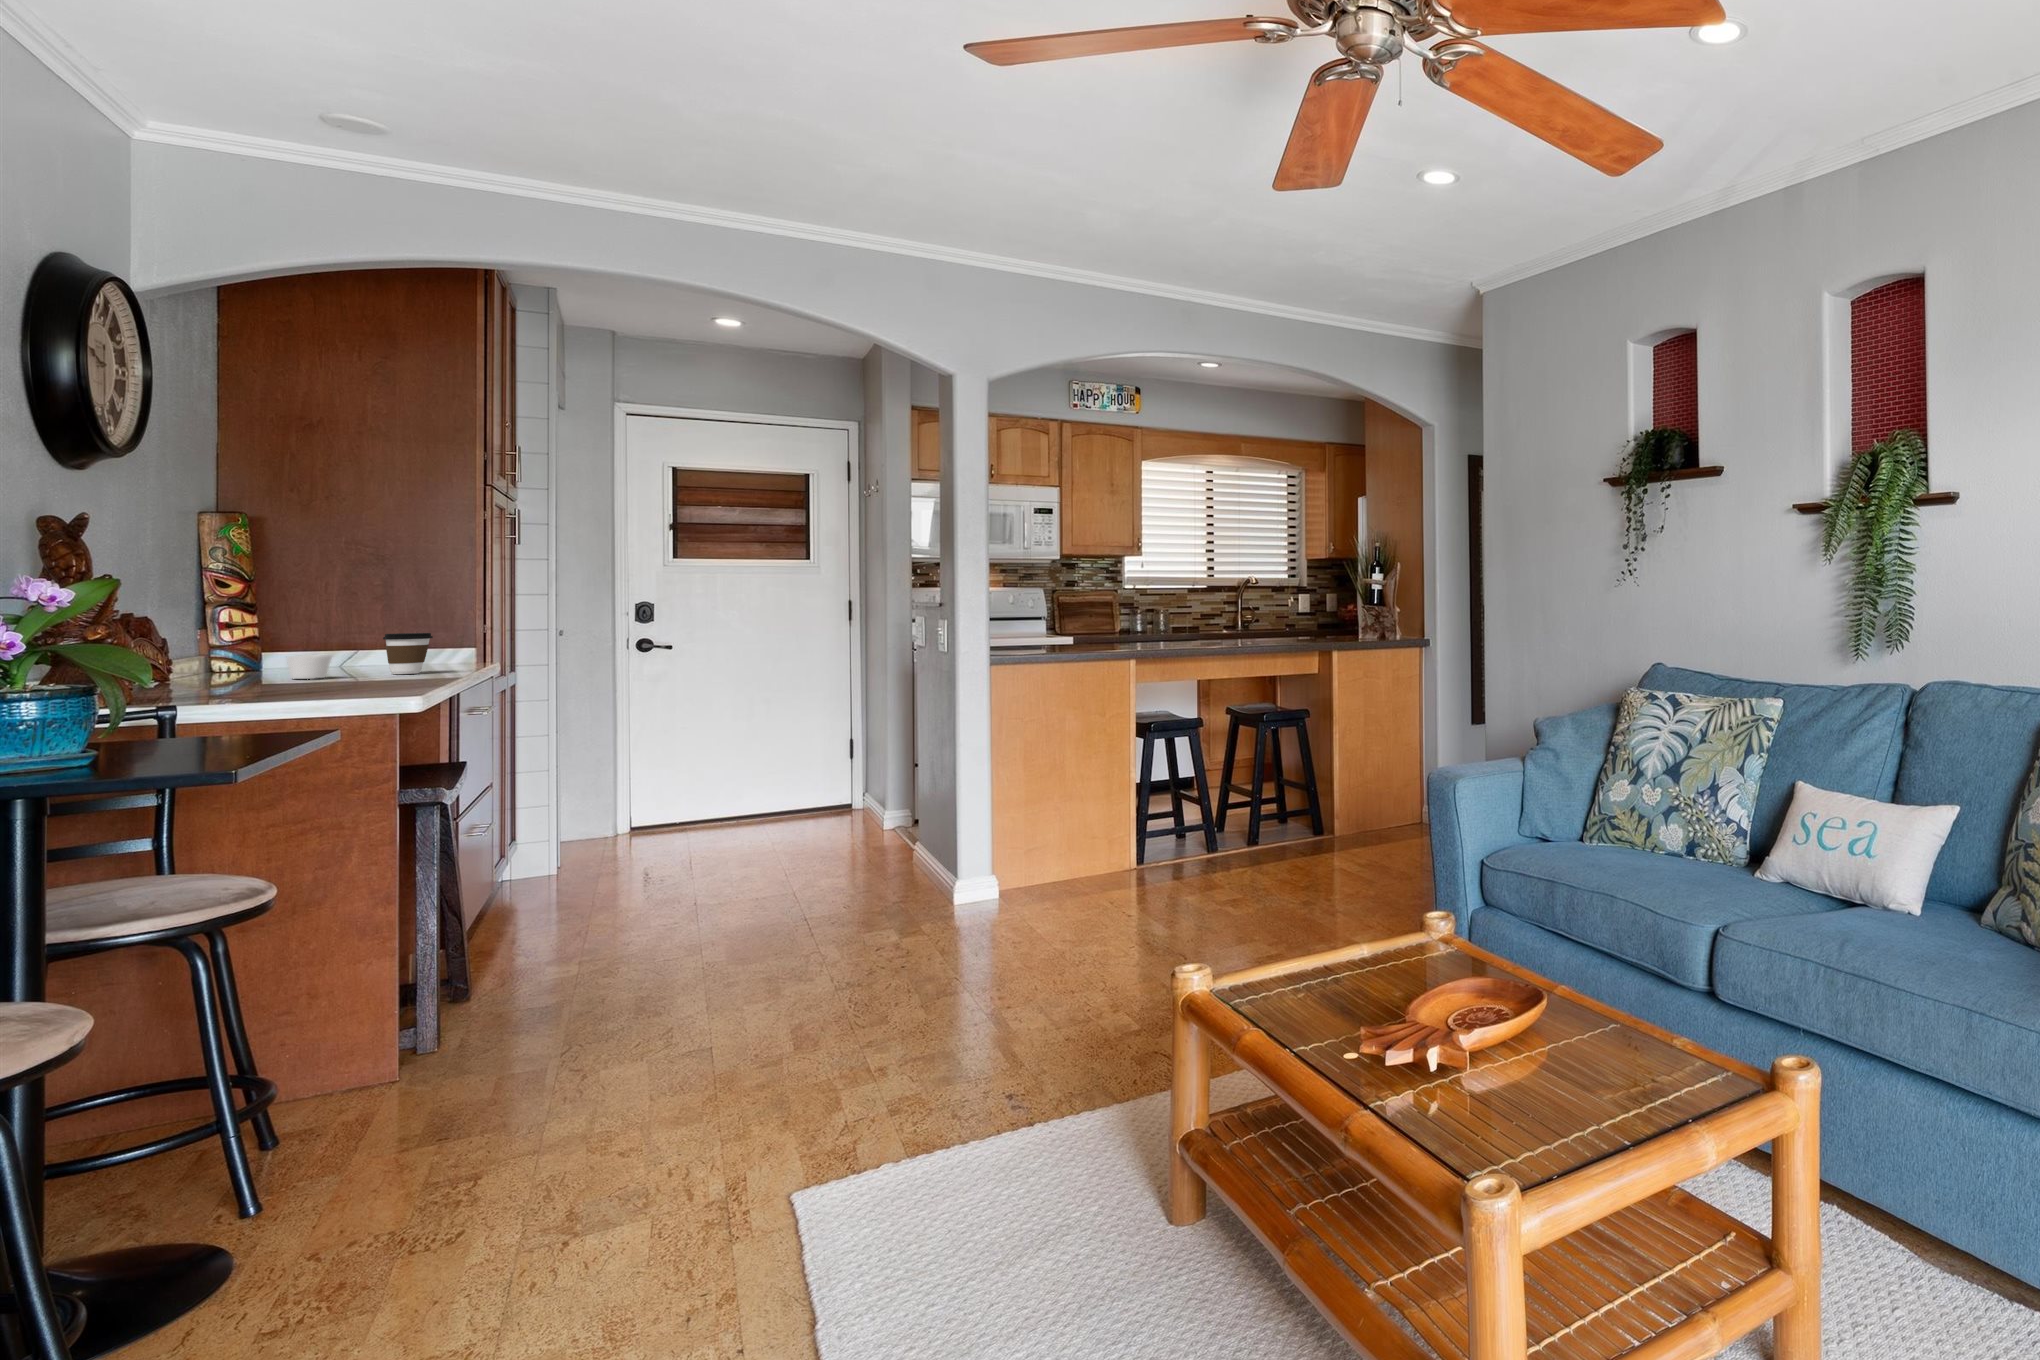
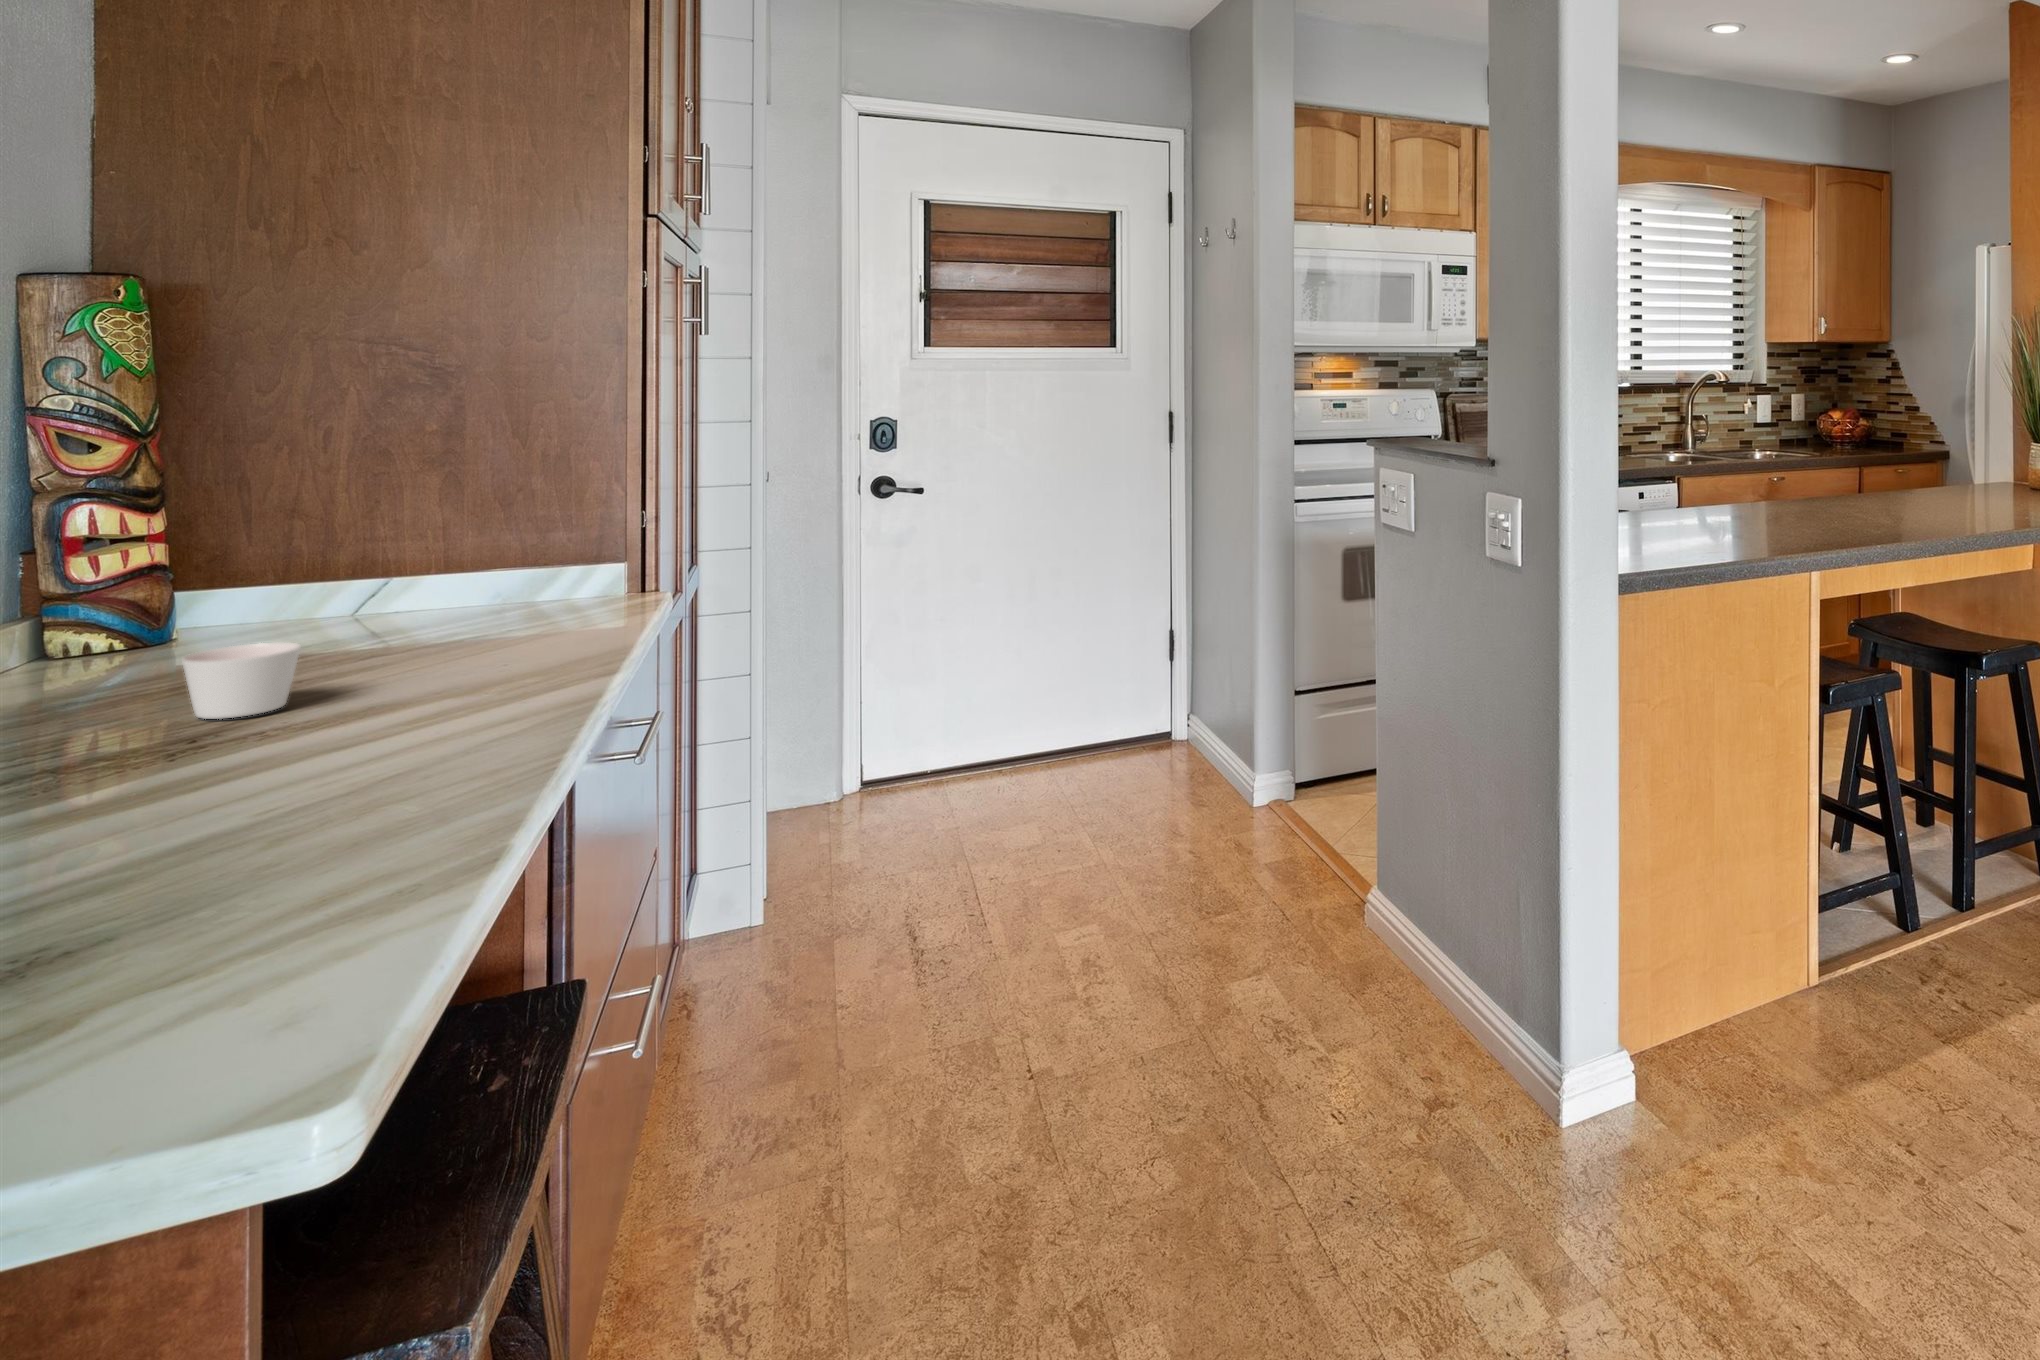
coffee cup: present [383,633,433,674] -> none [432,560,544,667]

